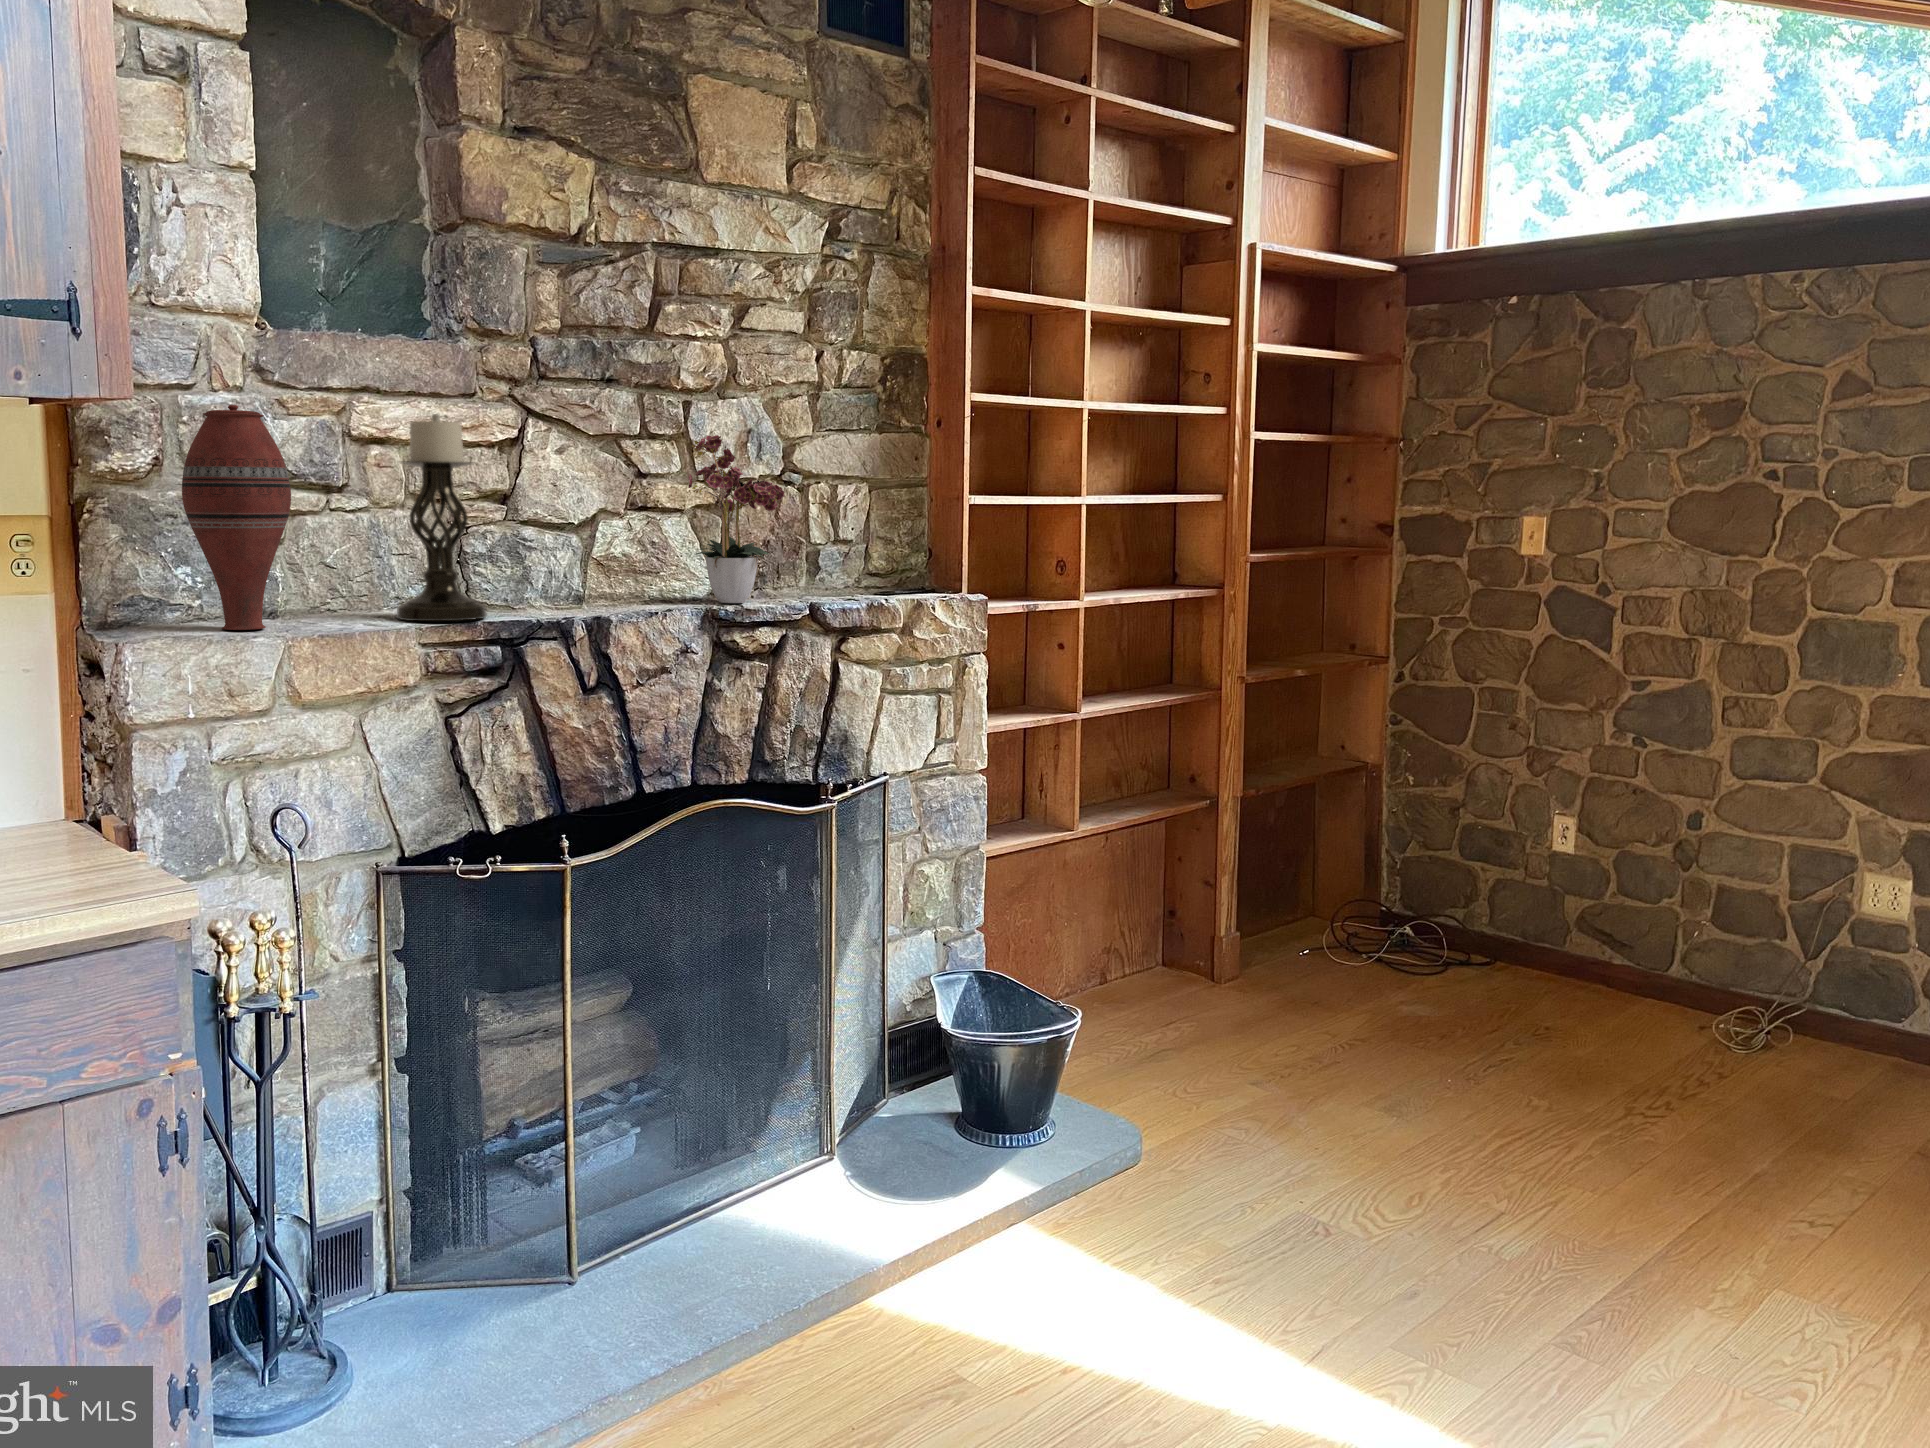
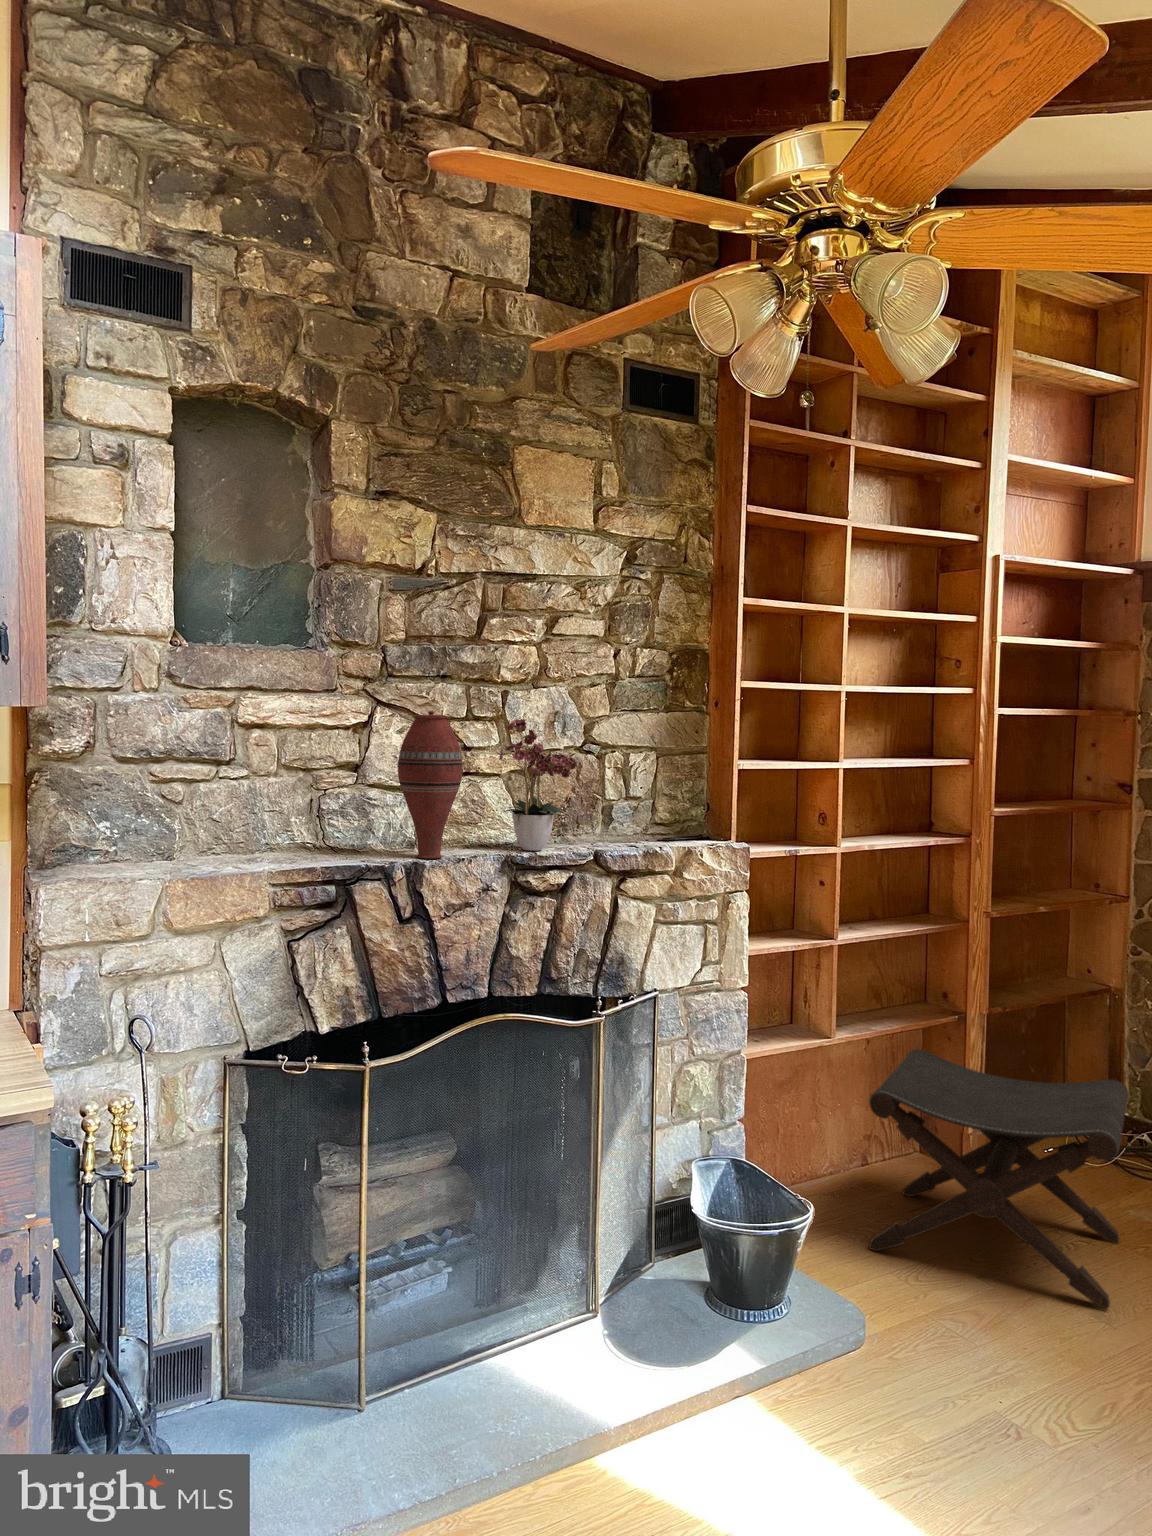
vase: present [182,405,291,630] -> present [398,711,463,858]
candle holder: present [397,414,487,621] -> none [260,707,328,866]
footstool: none [1127,841,1408,1102] -> present [869,1049,1129,1308]

